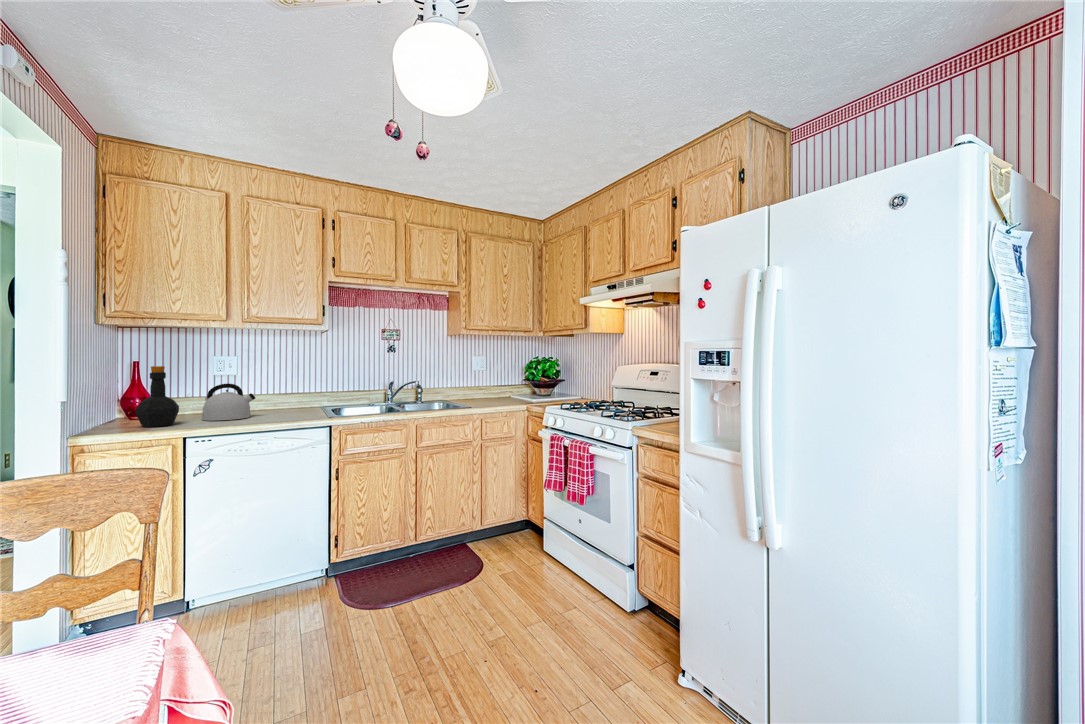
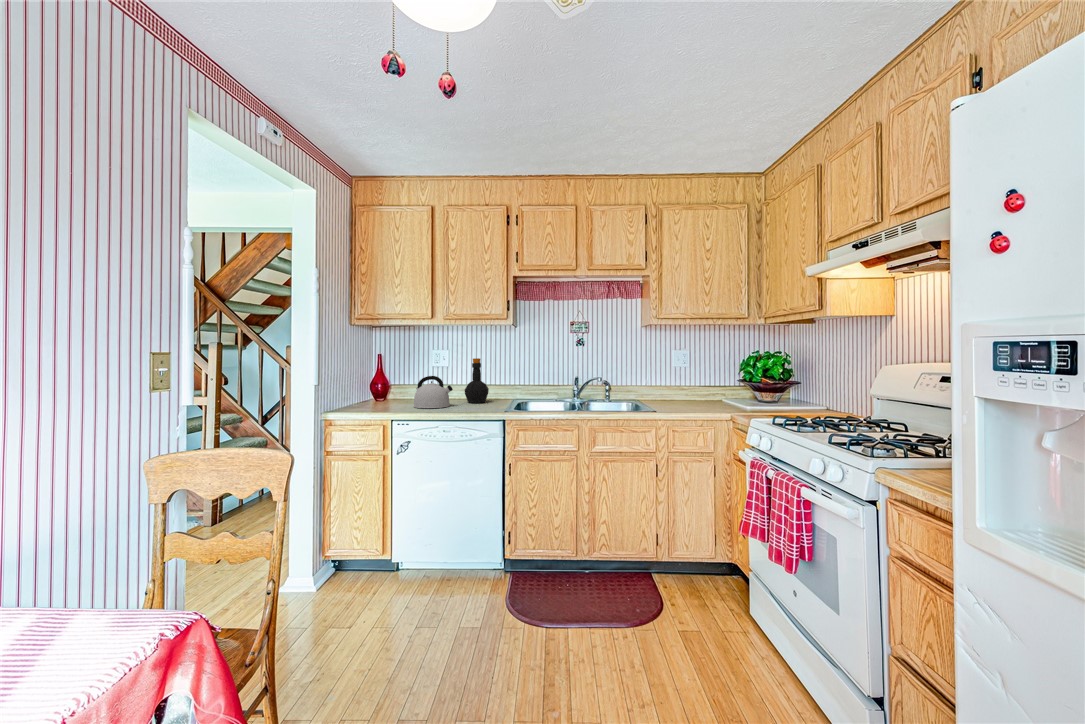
bottle: present [136,366,179,427] -> present [465,358,489,403]

